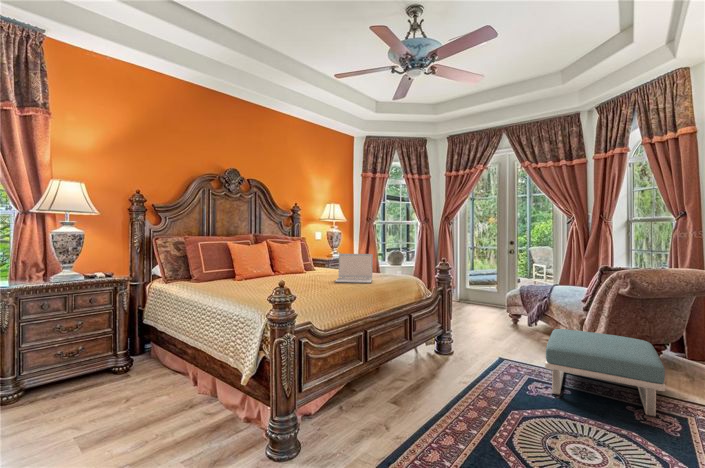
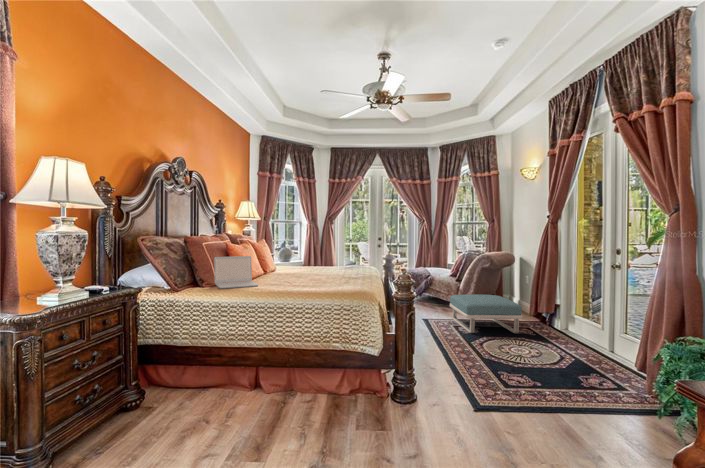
laptop: present [335,254,373,283] -> present [214,256,258,288]

